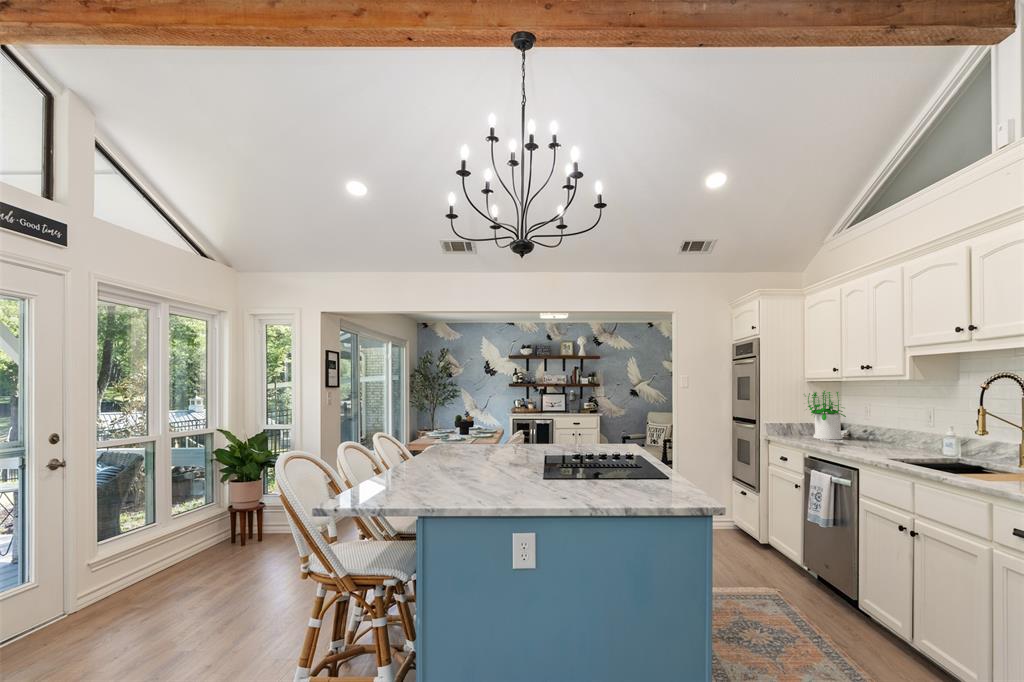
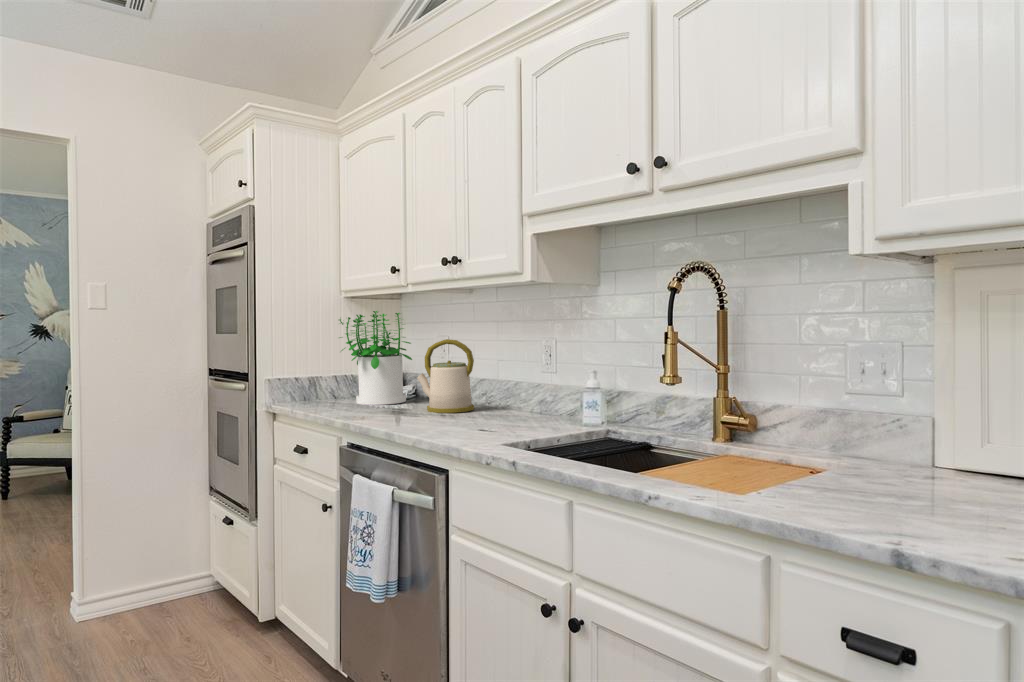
kettle: none [848,407,883,446] -> present [417,339,474,413]

